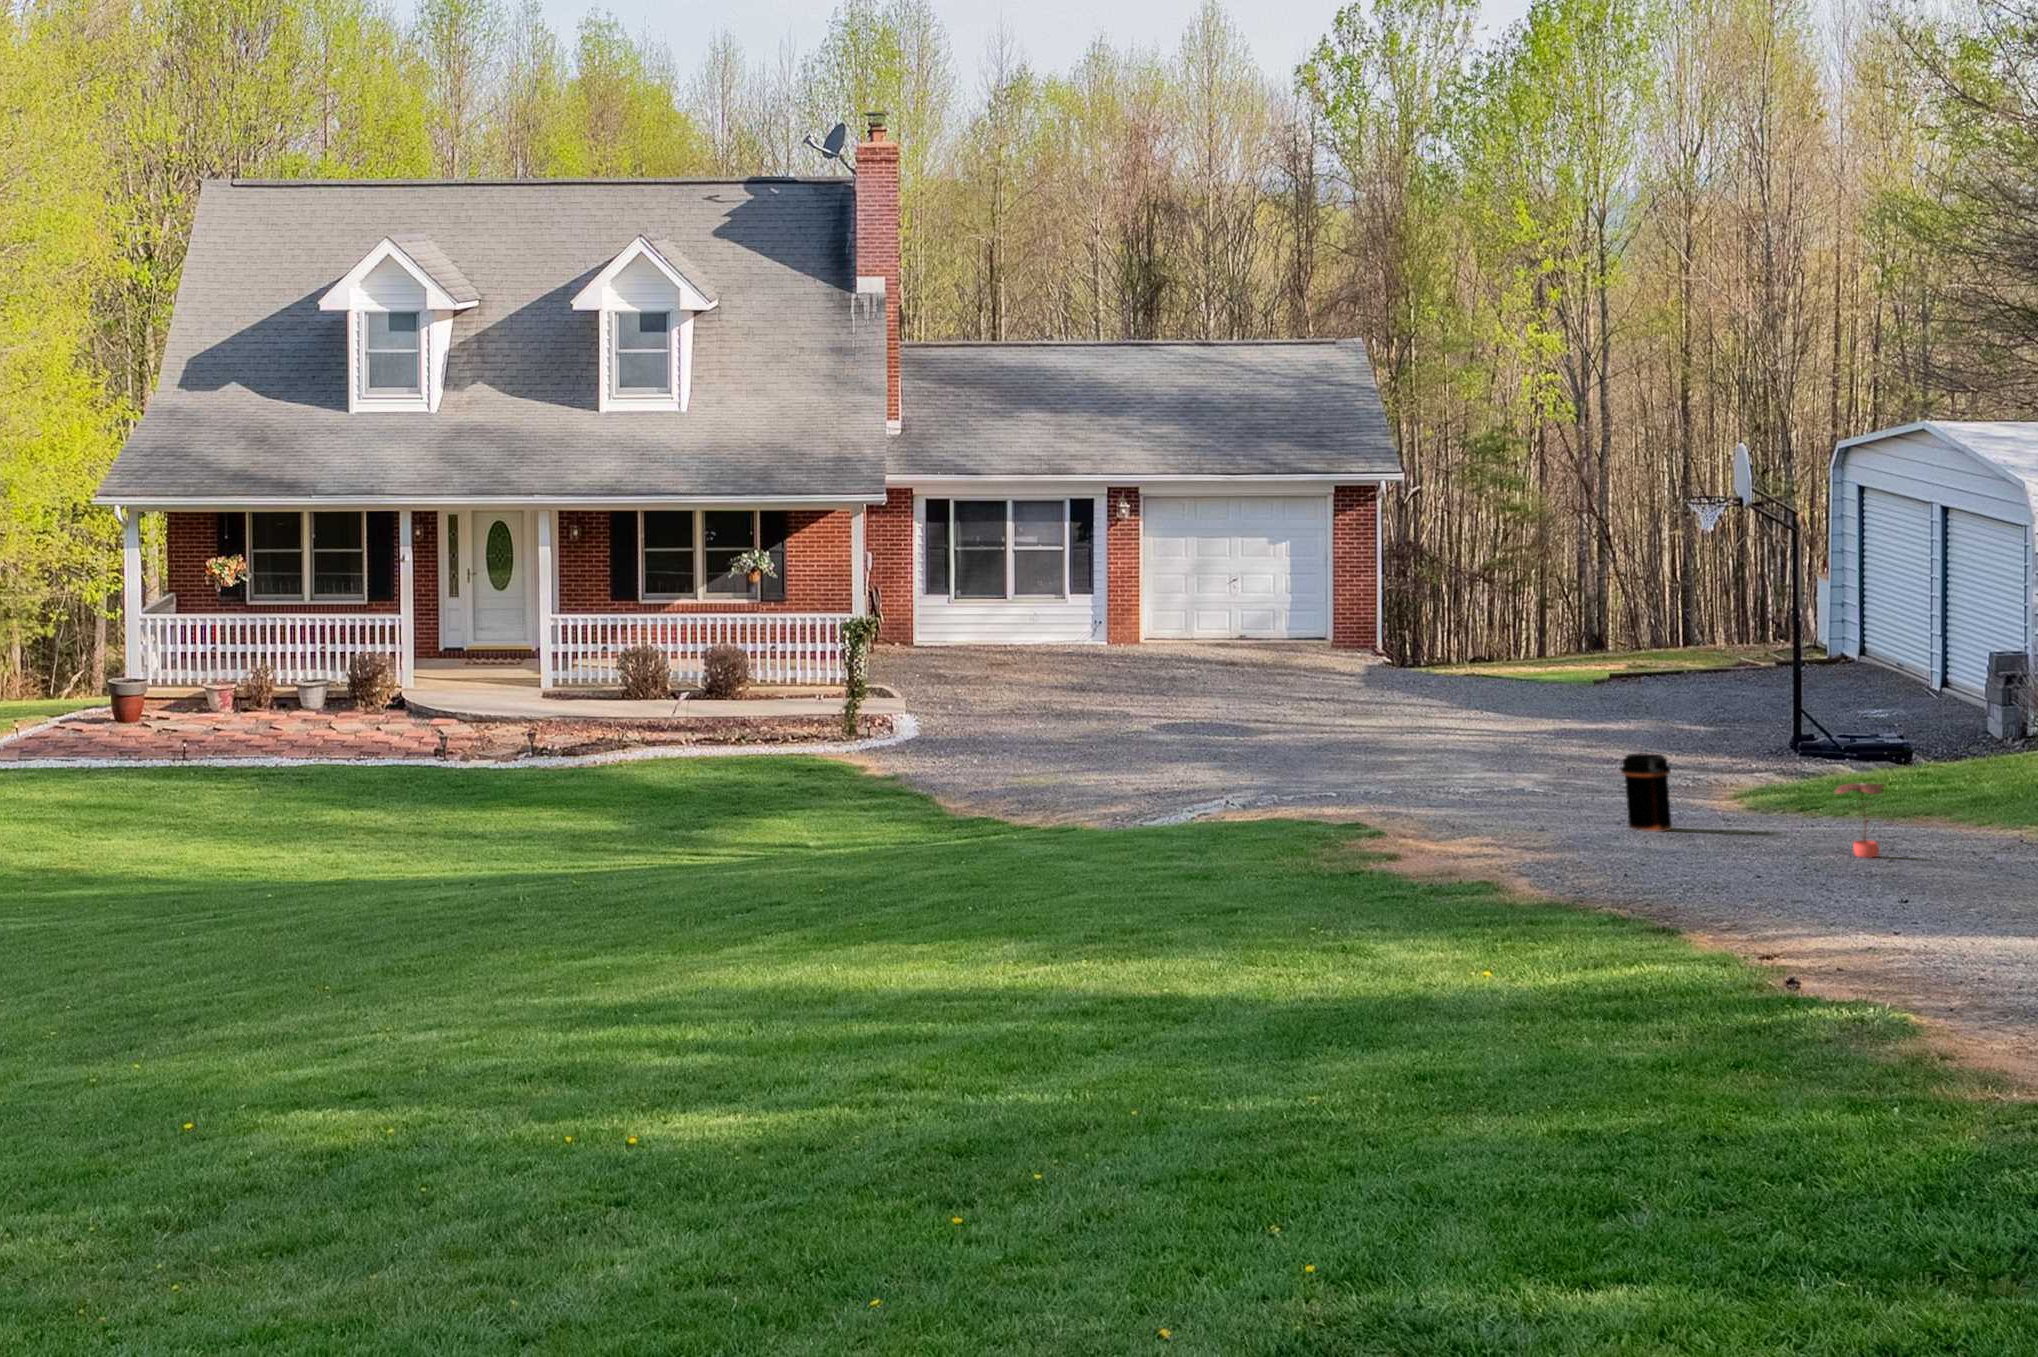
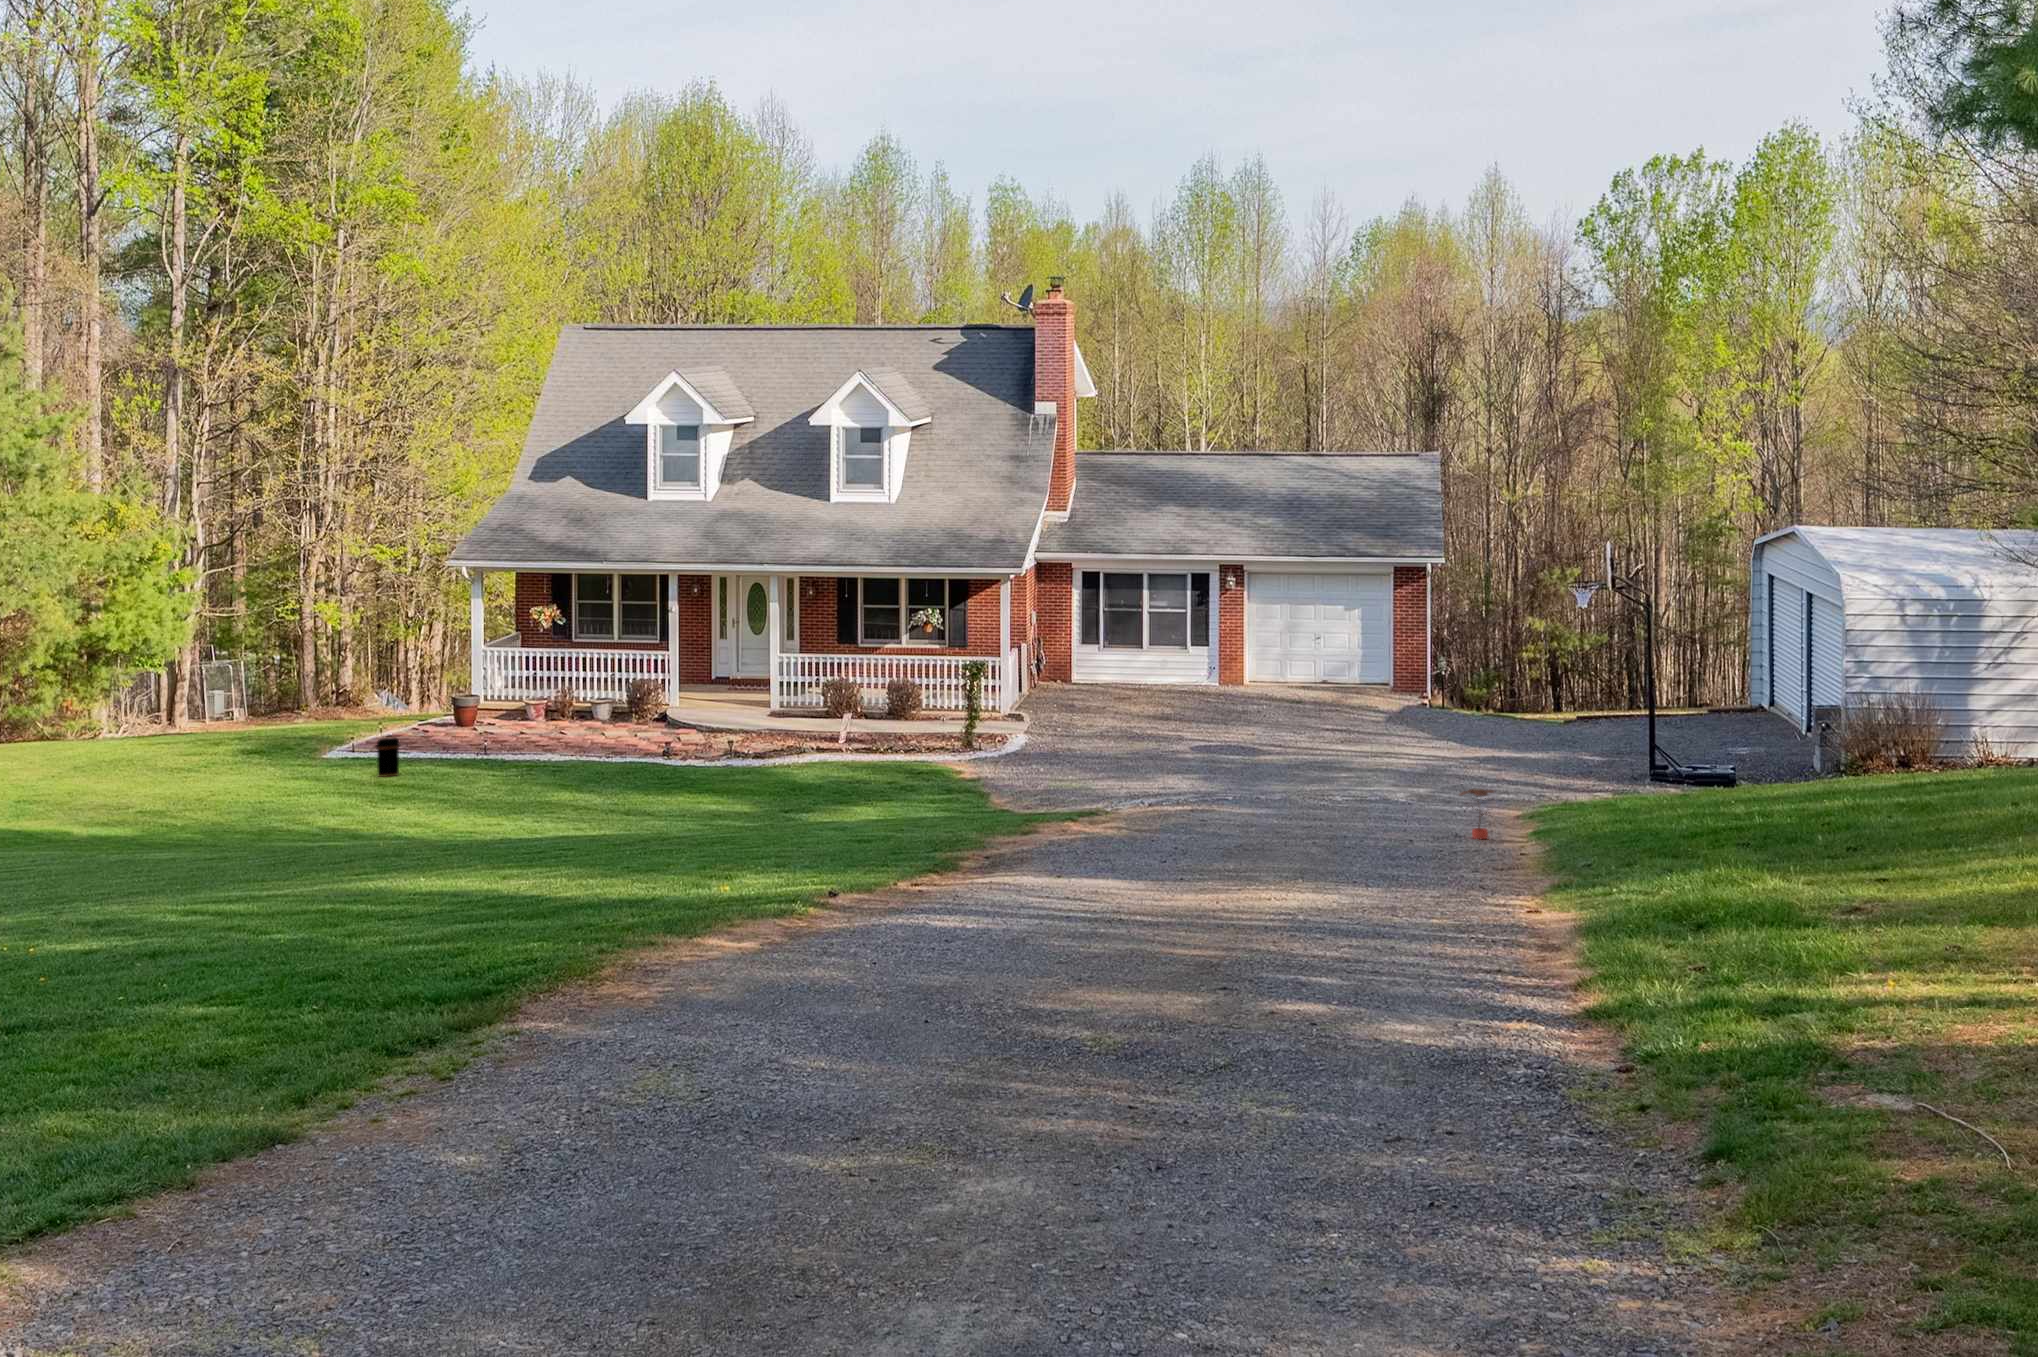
trash can: present [1621,753,1672,832] -> present [376,738,400,777]

